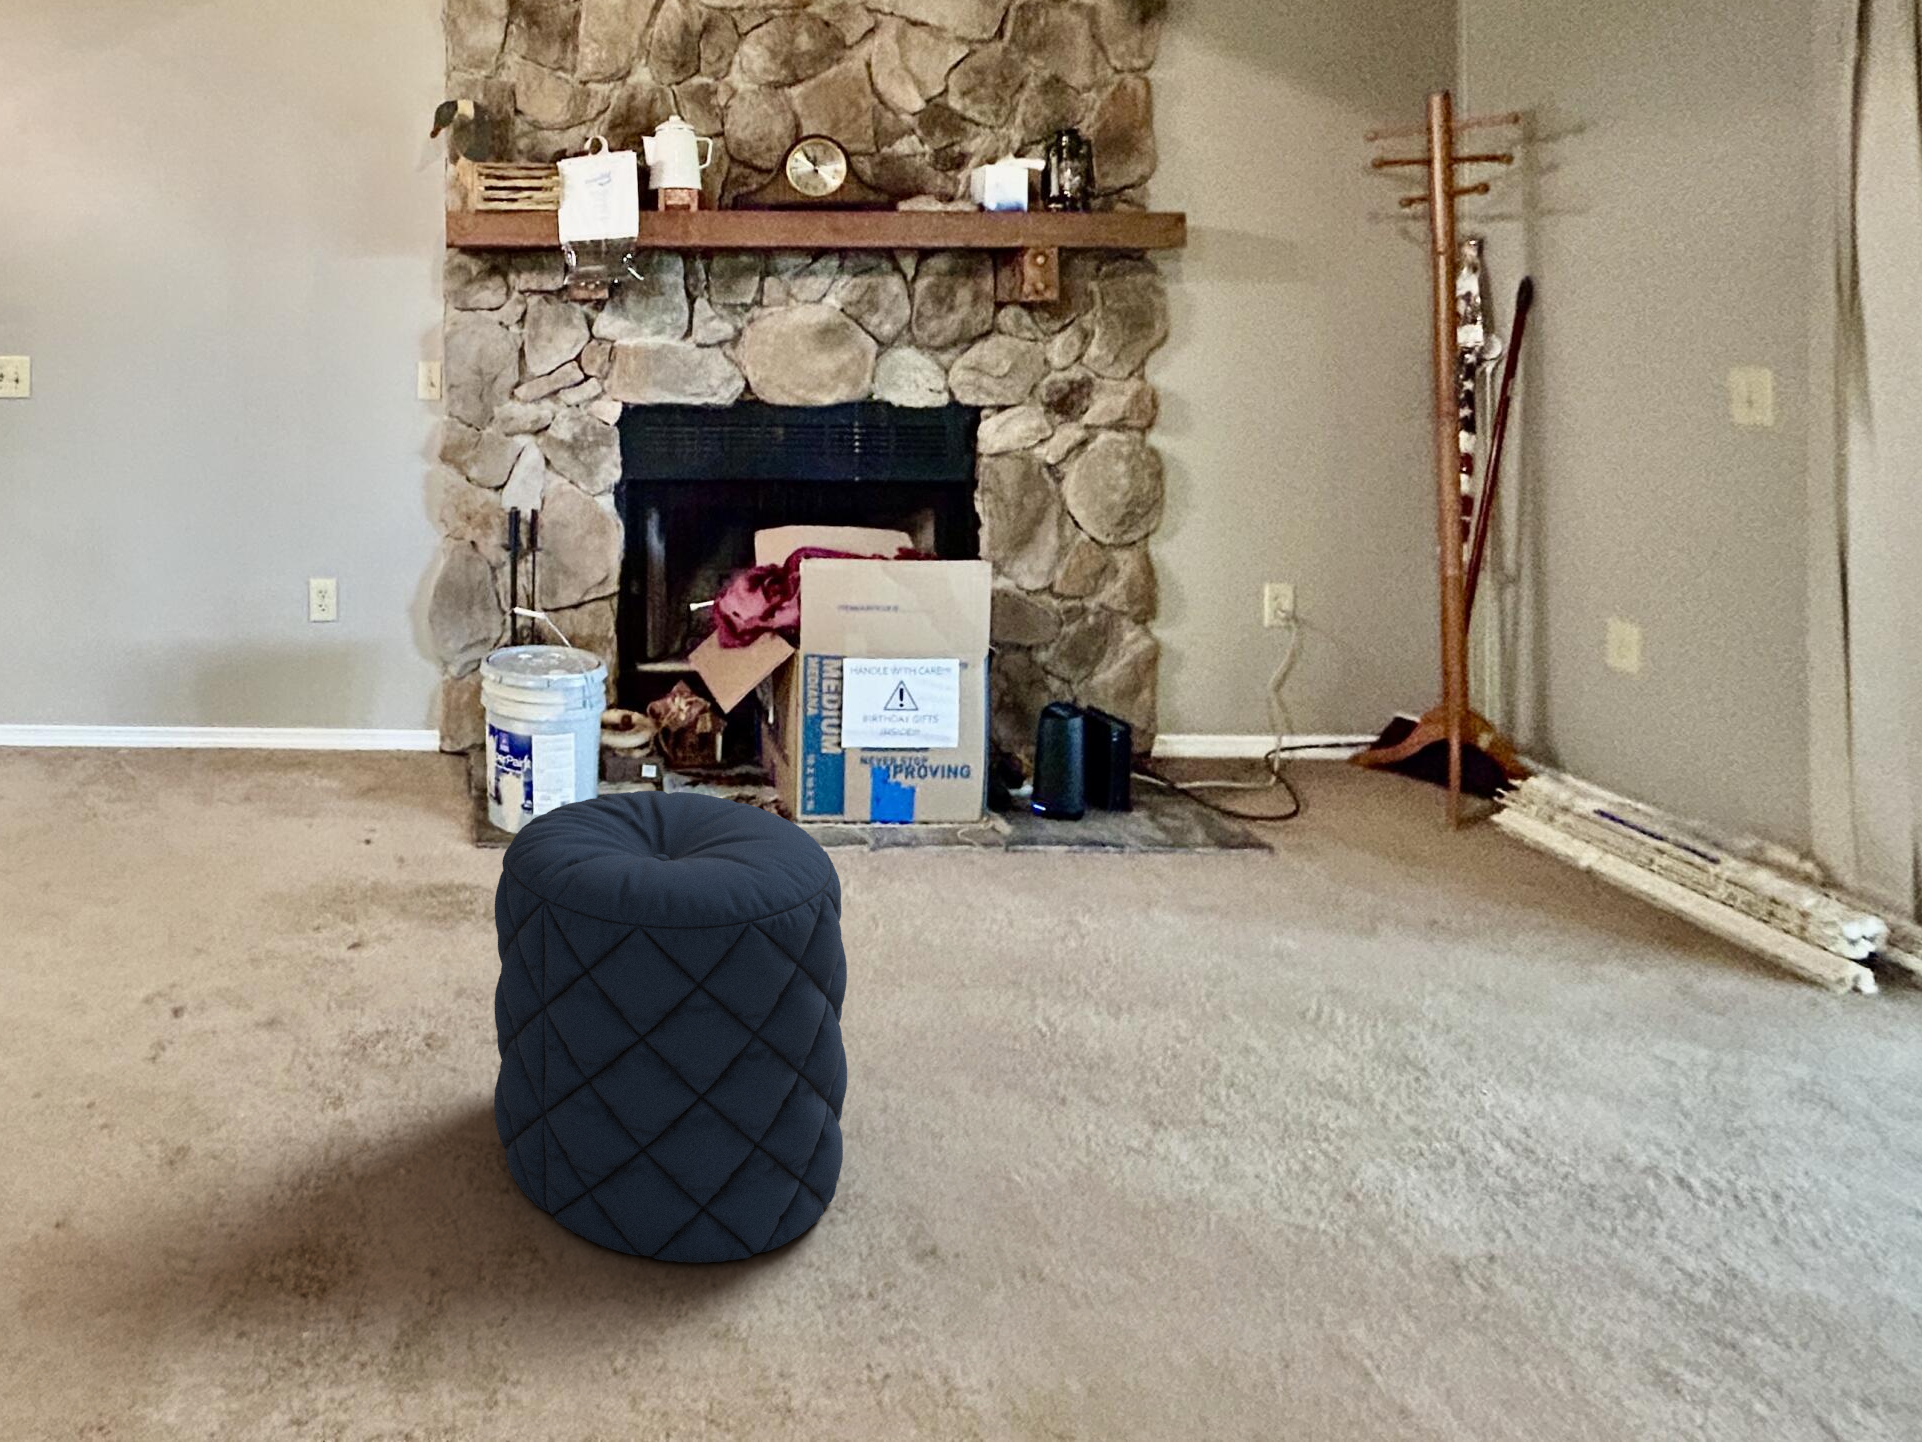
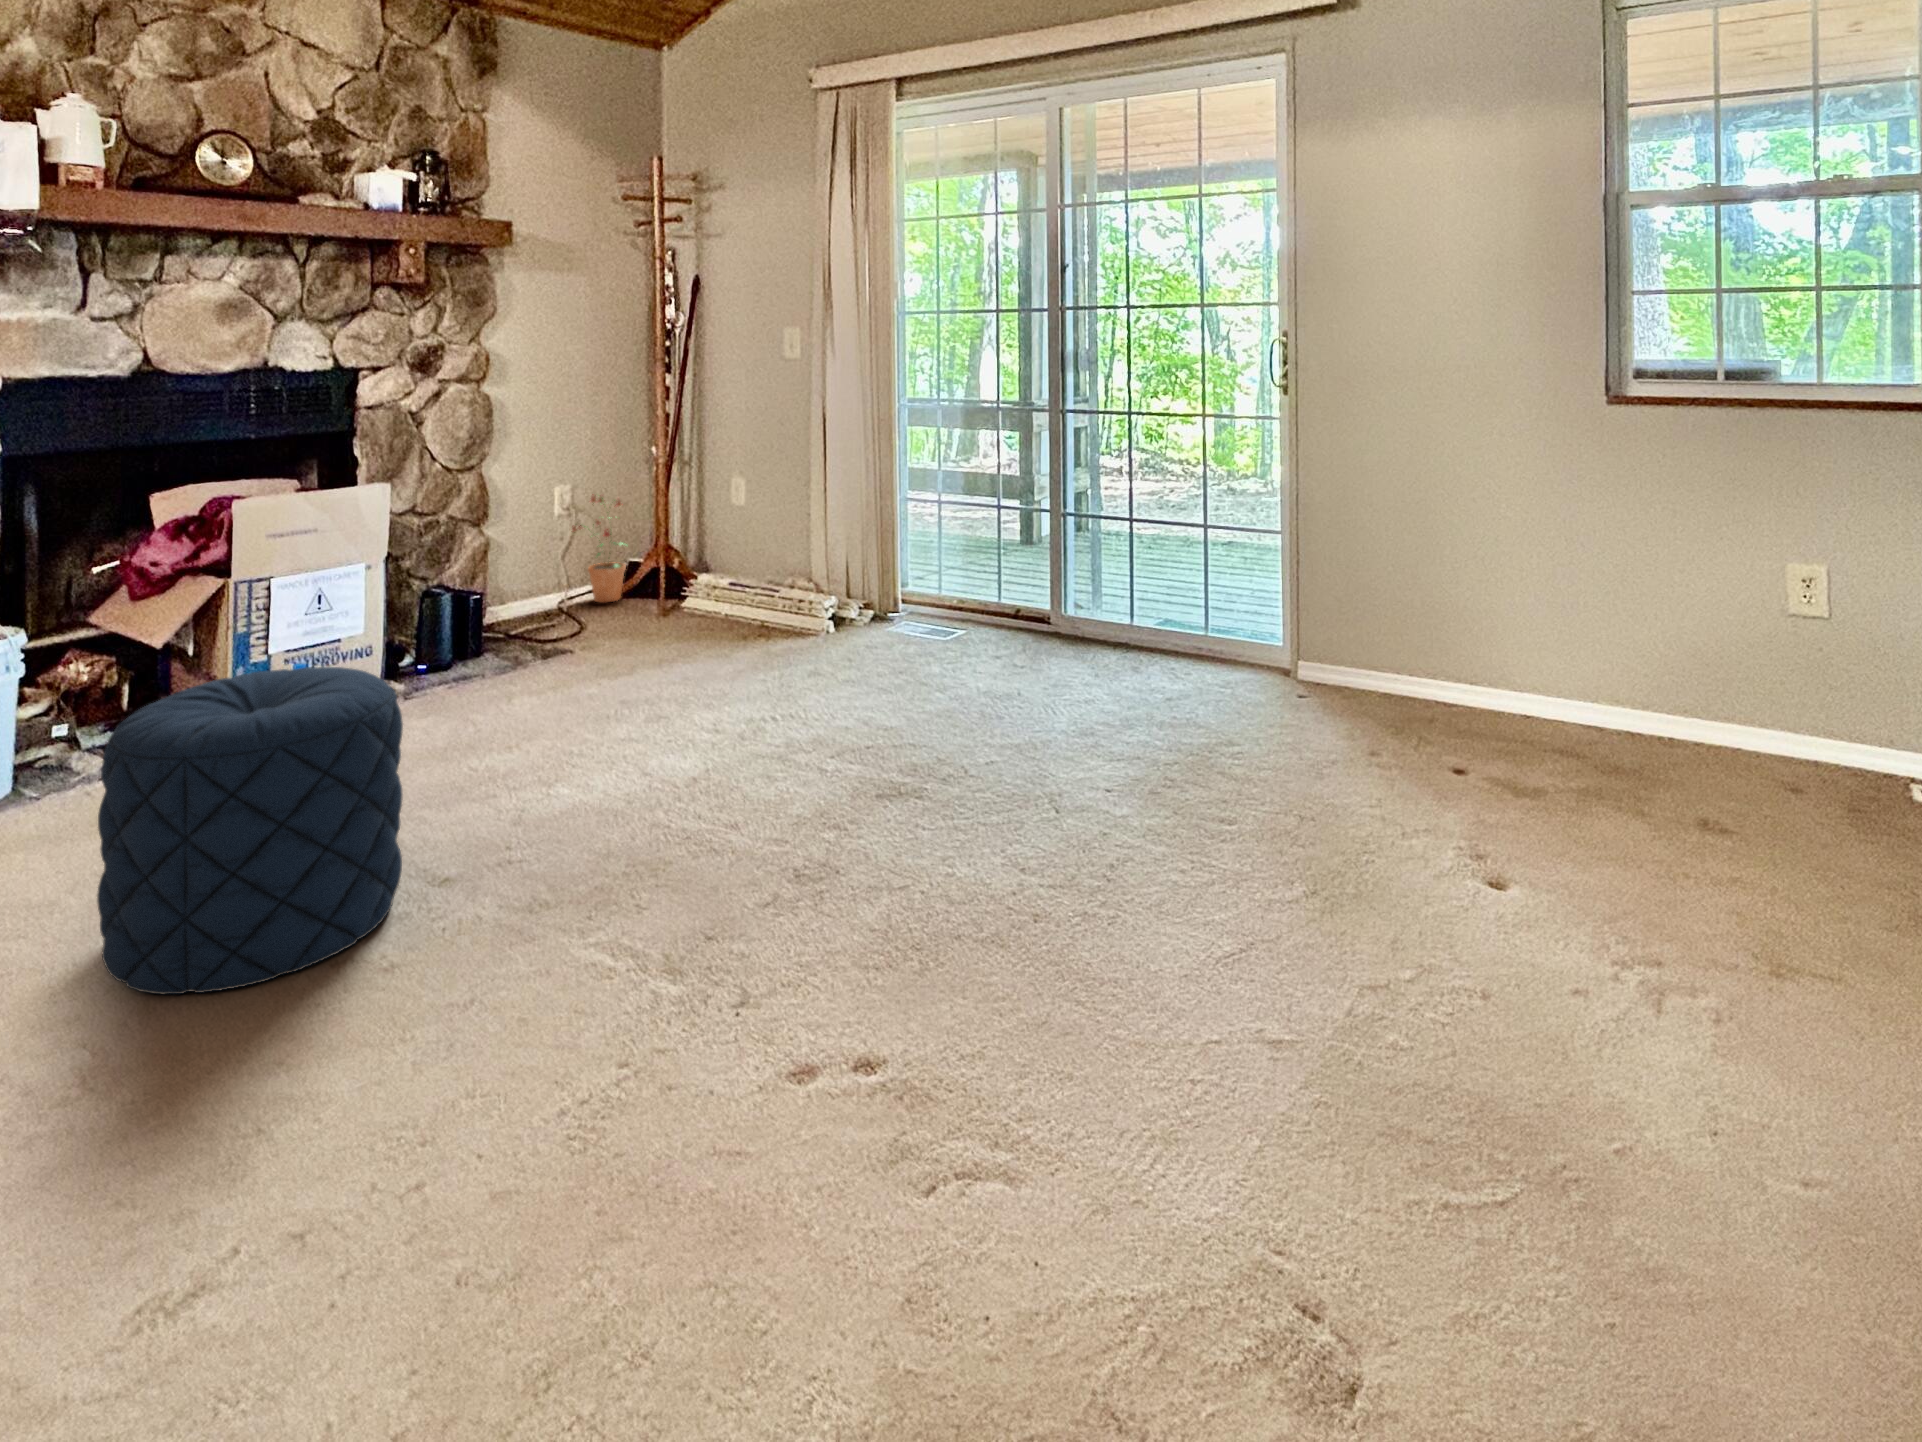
potted plant: none [1292,608,1397,781] -> present [572,495,626,602]

